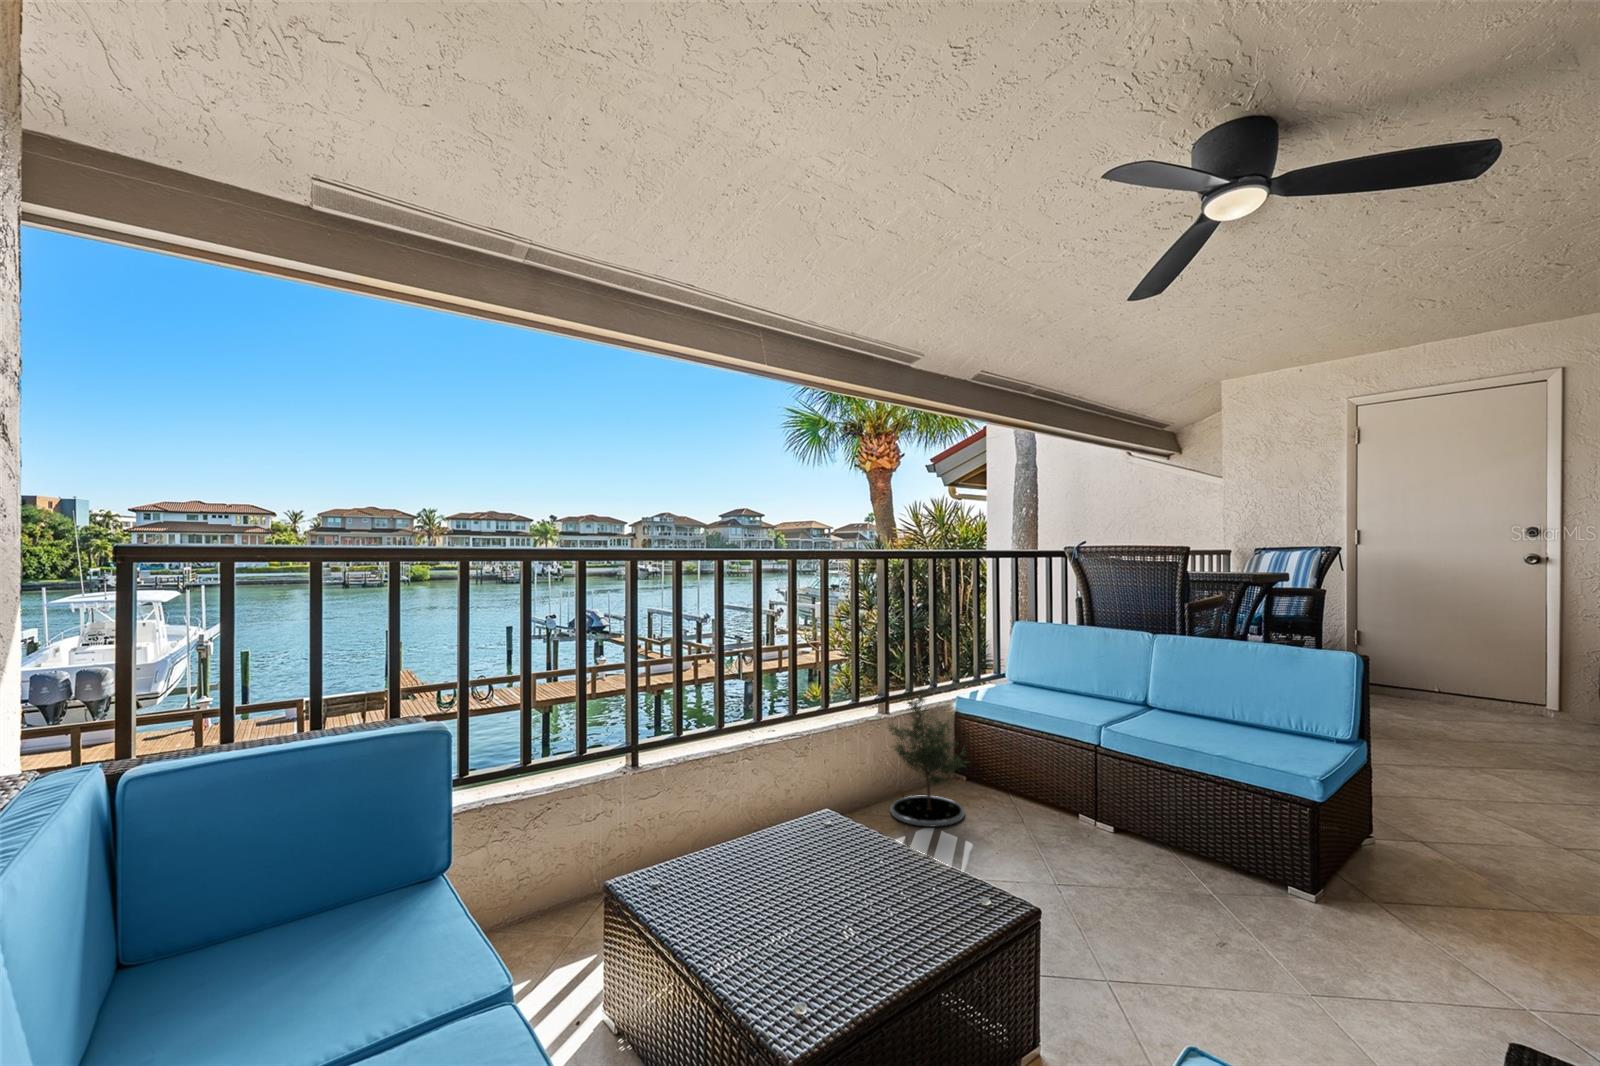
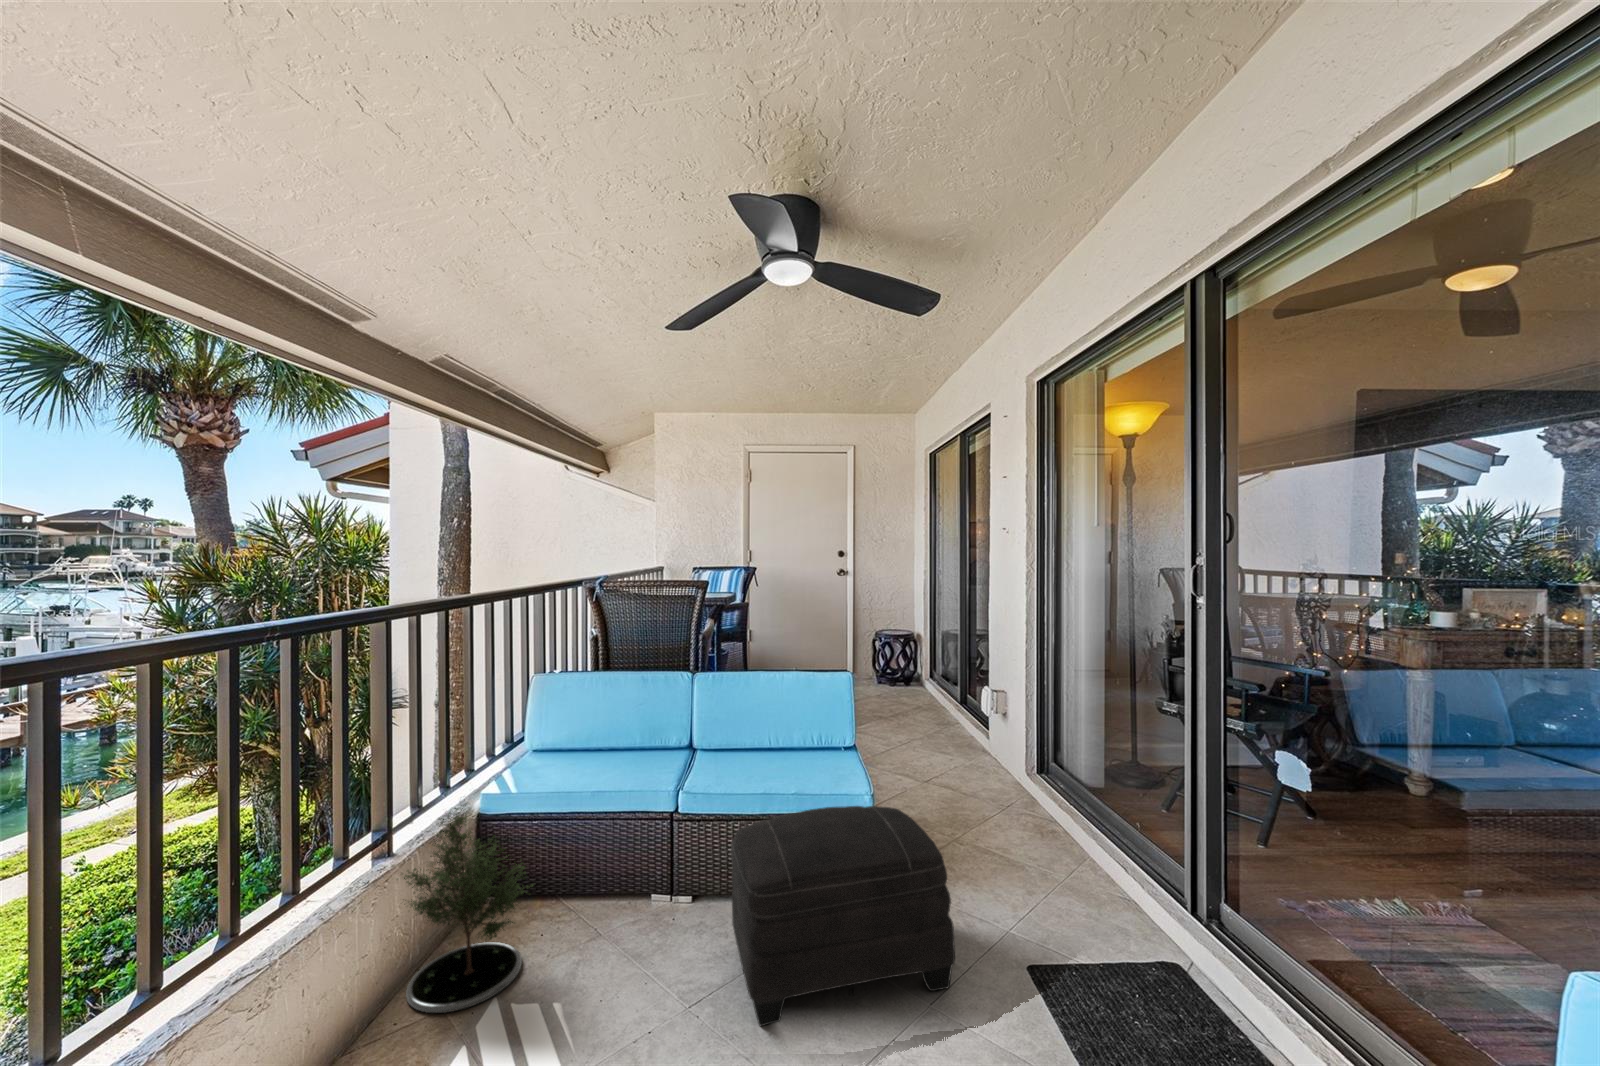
ottoman: none [1094,761,1364,1005] -> present [731,806,955,1026]

